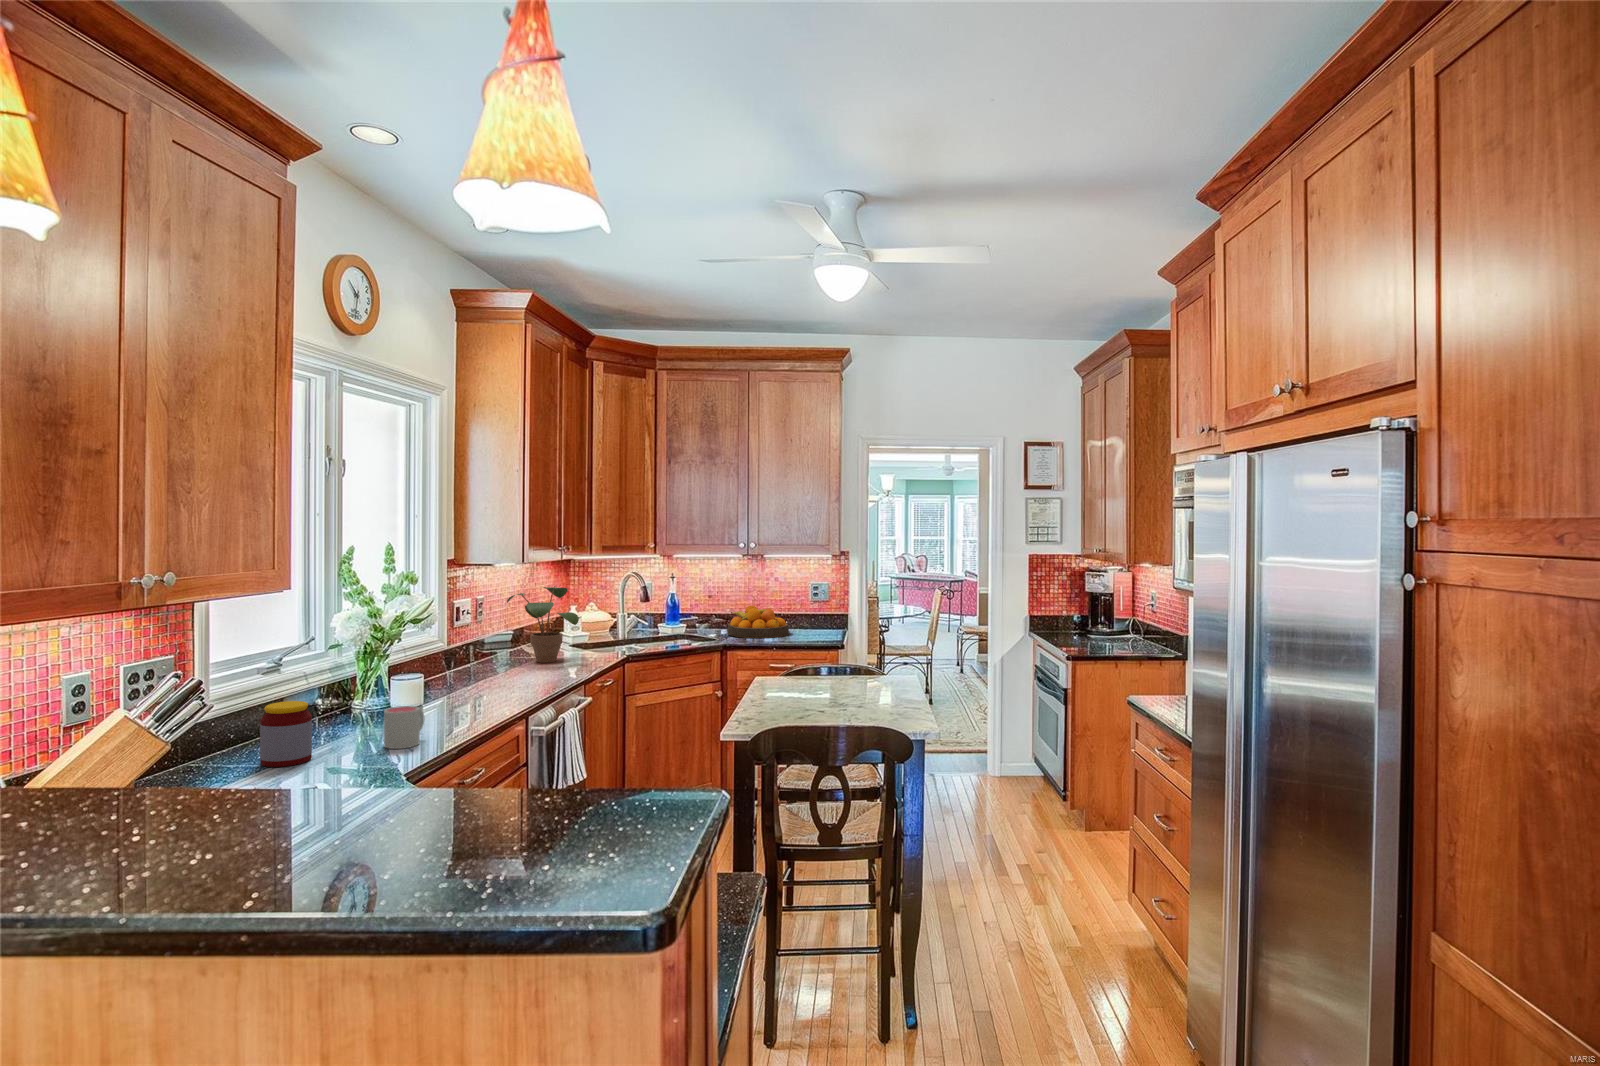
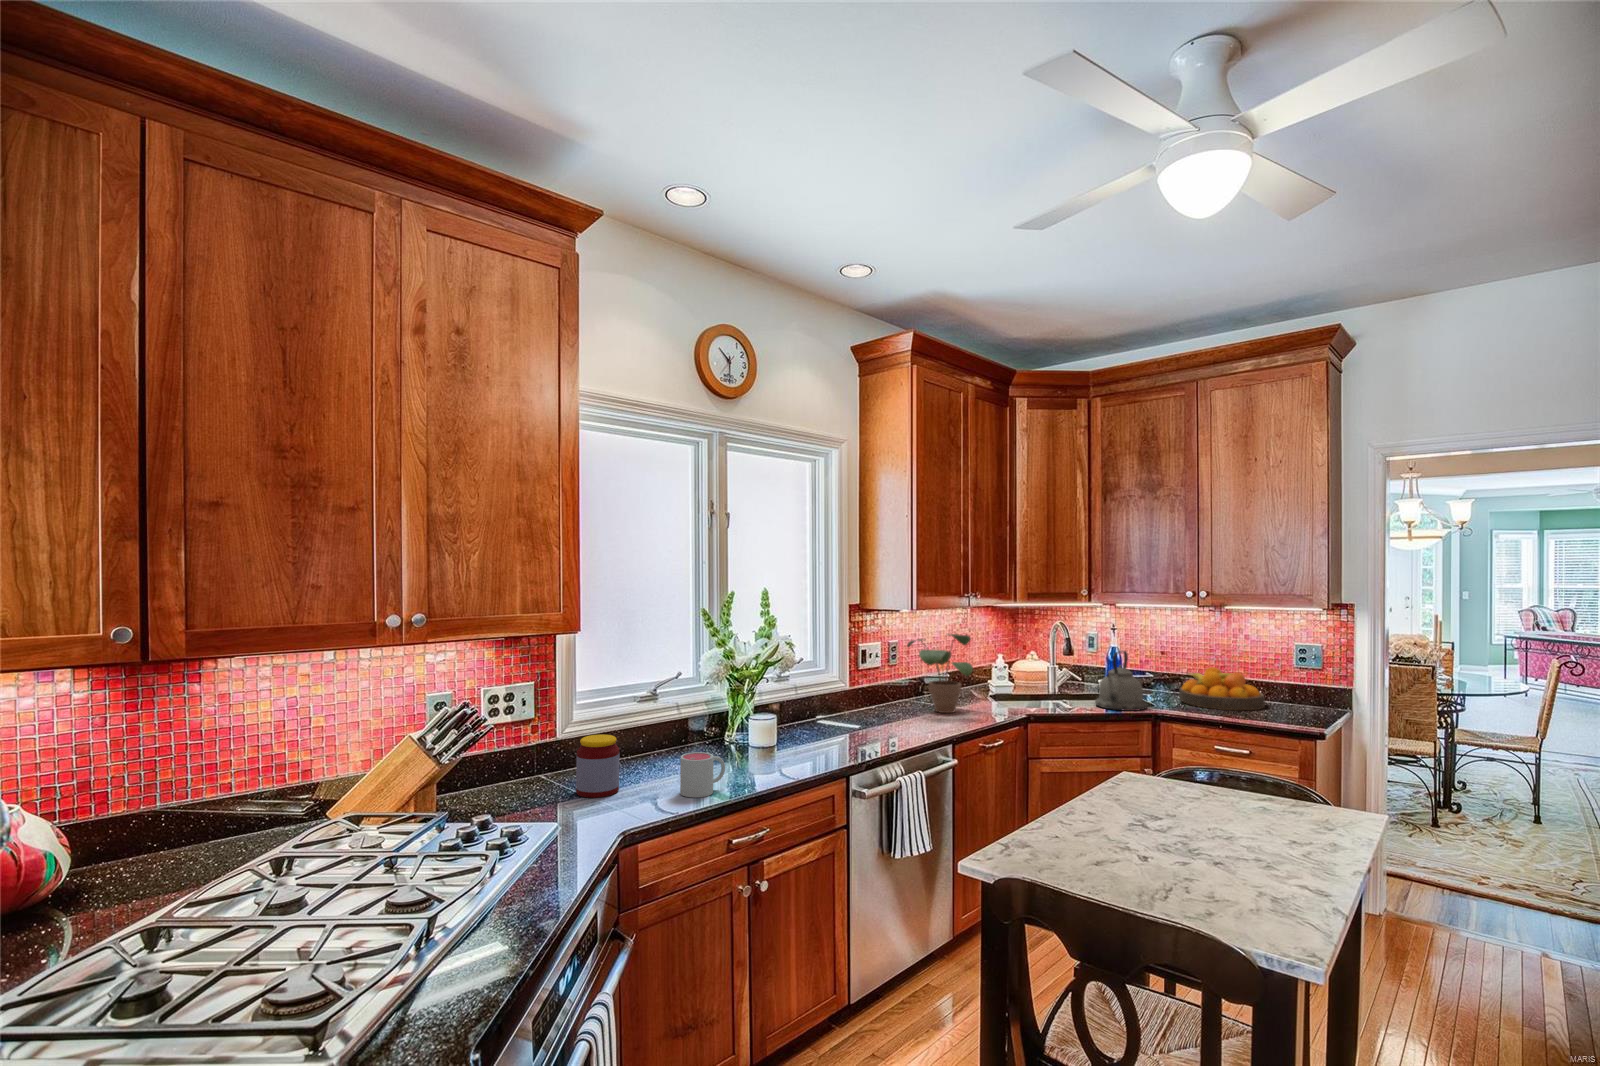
kettle: none [668,595,710,646] -> present [1095,651,1147,711]

